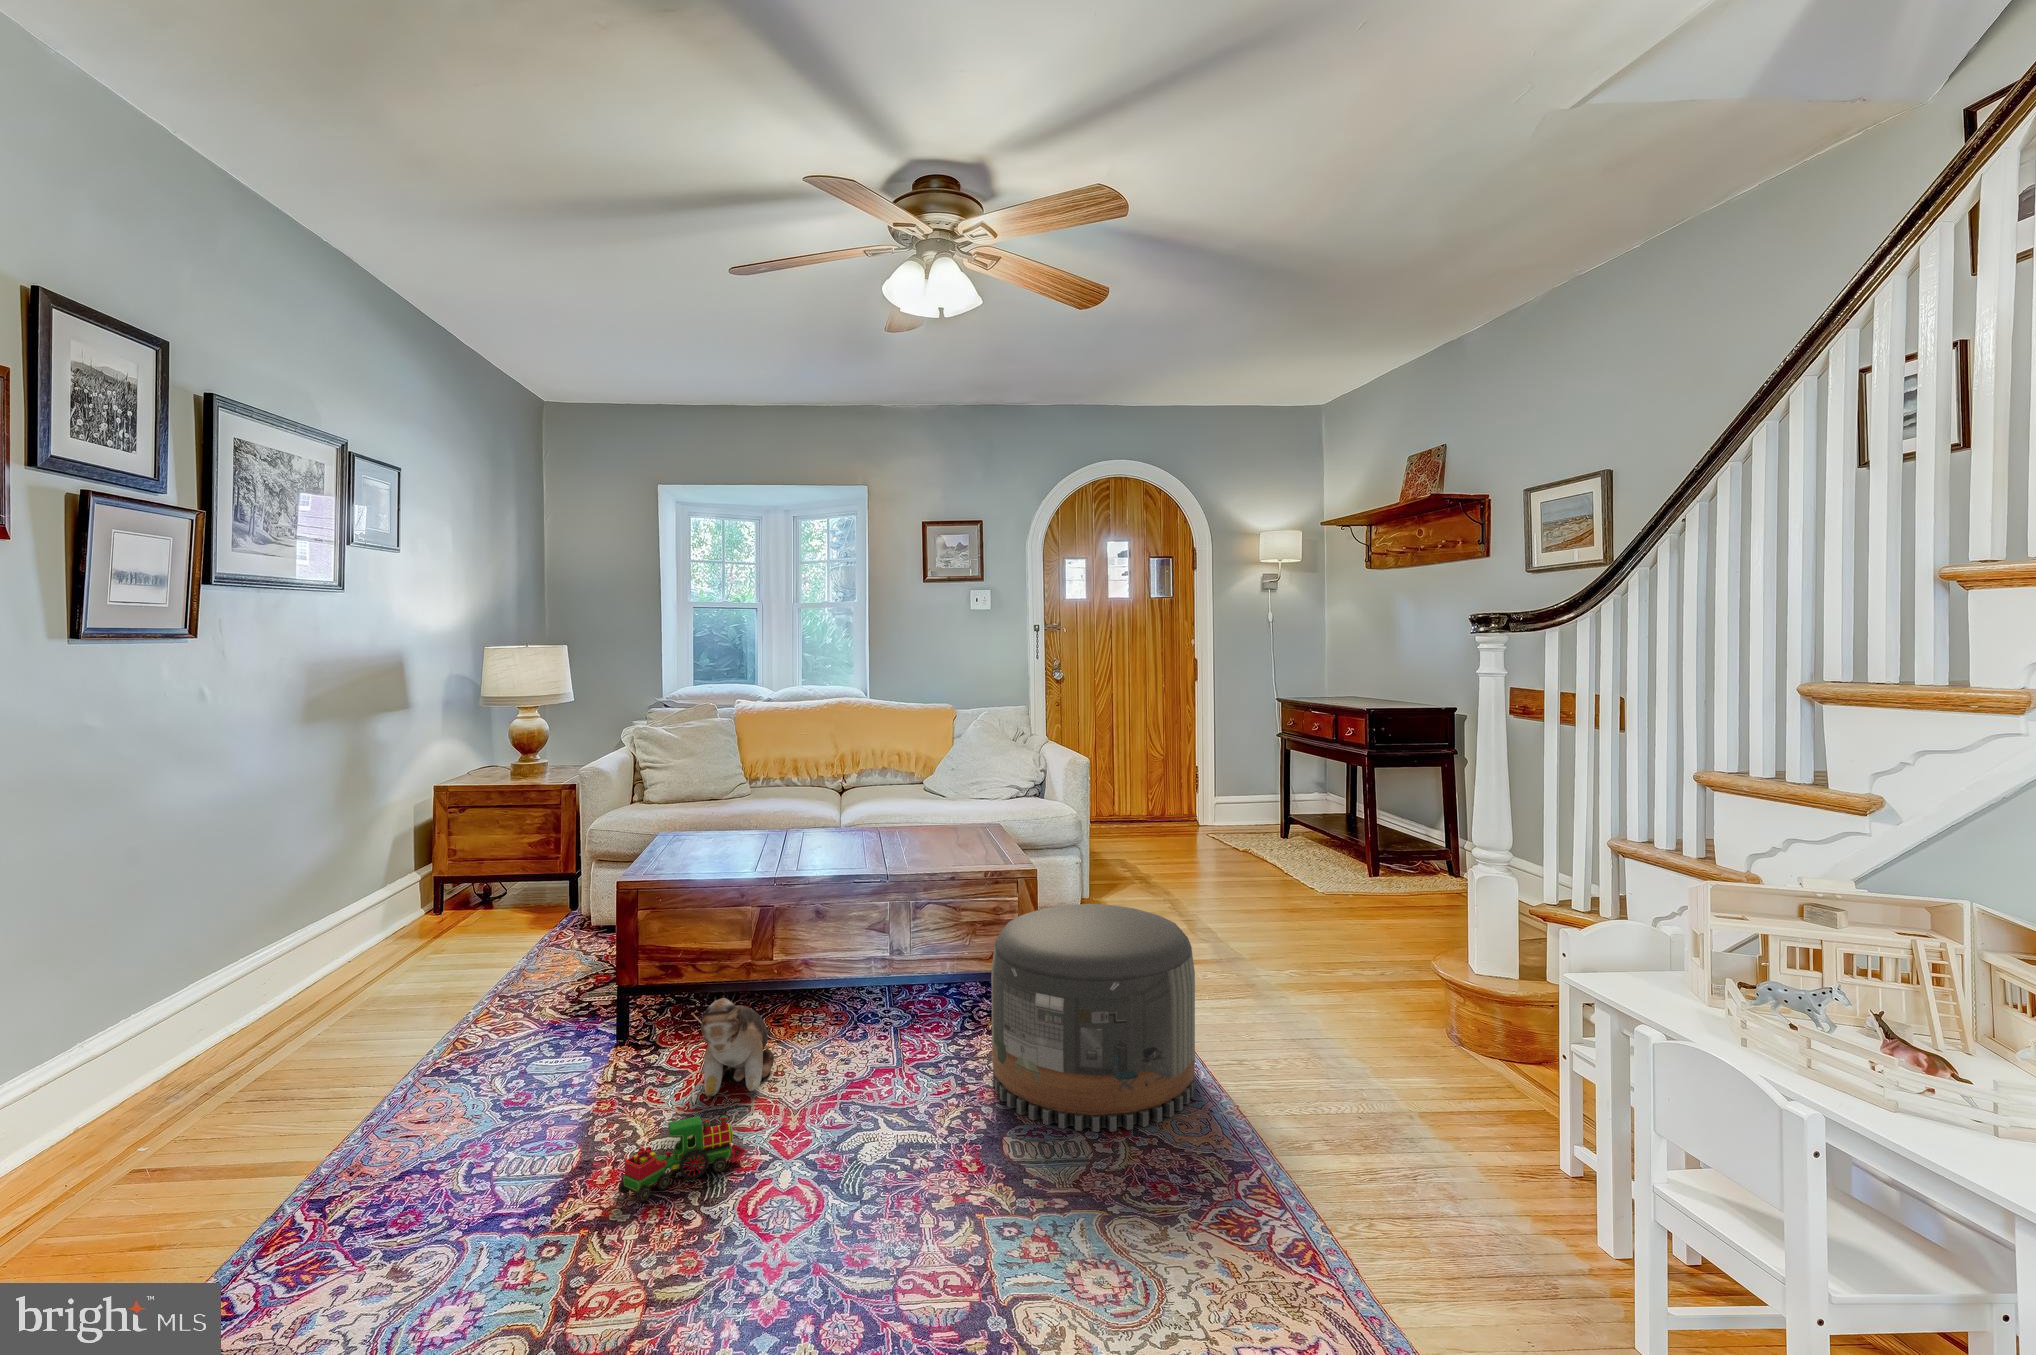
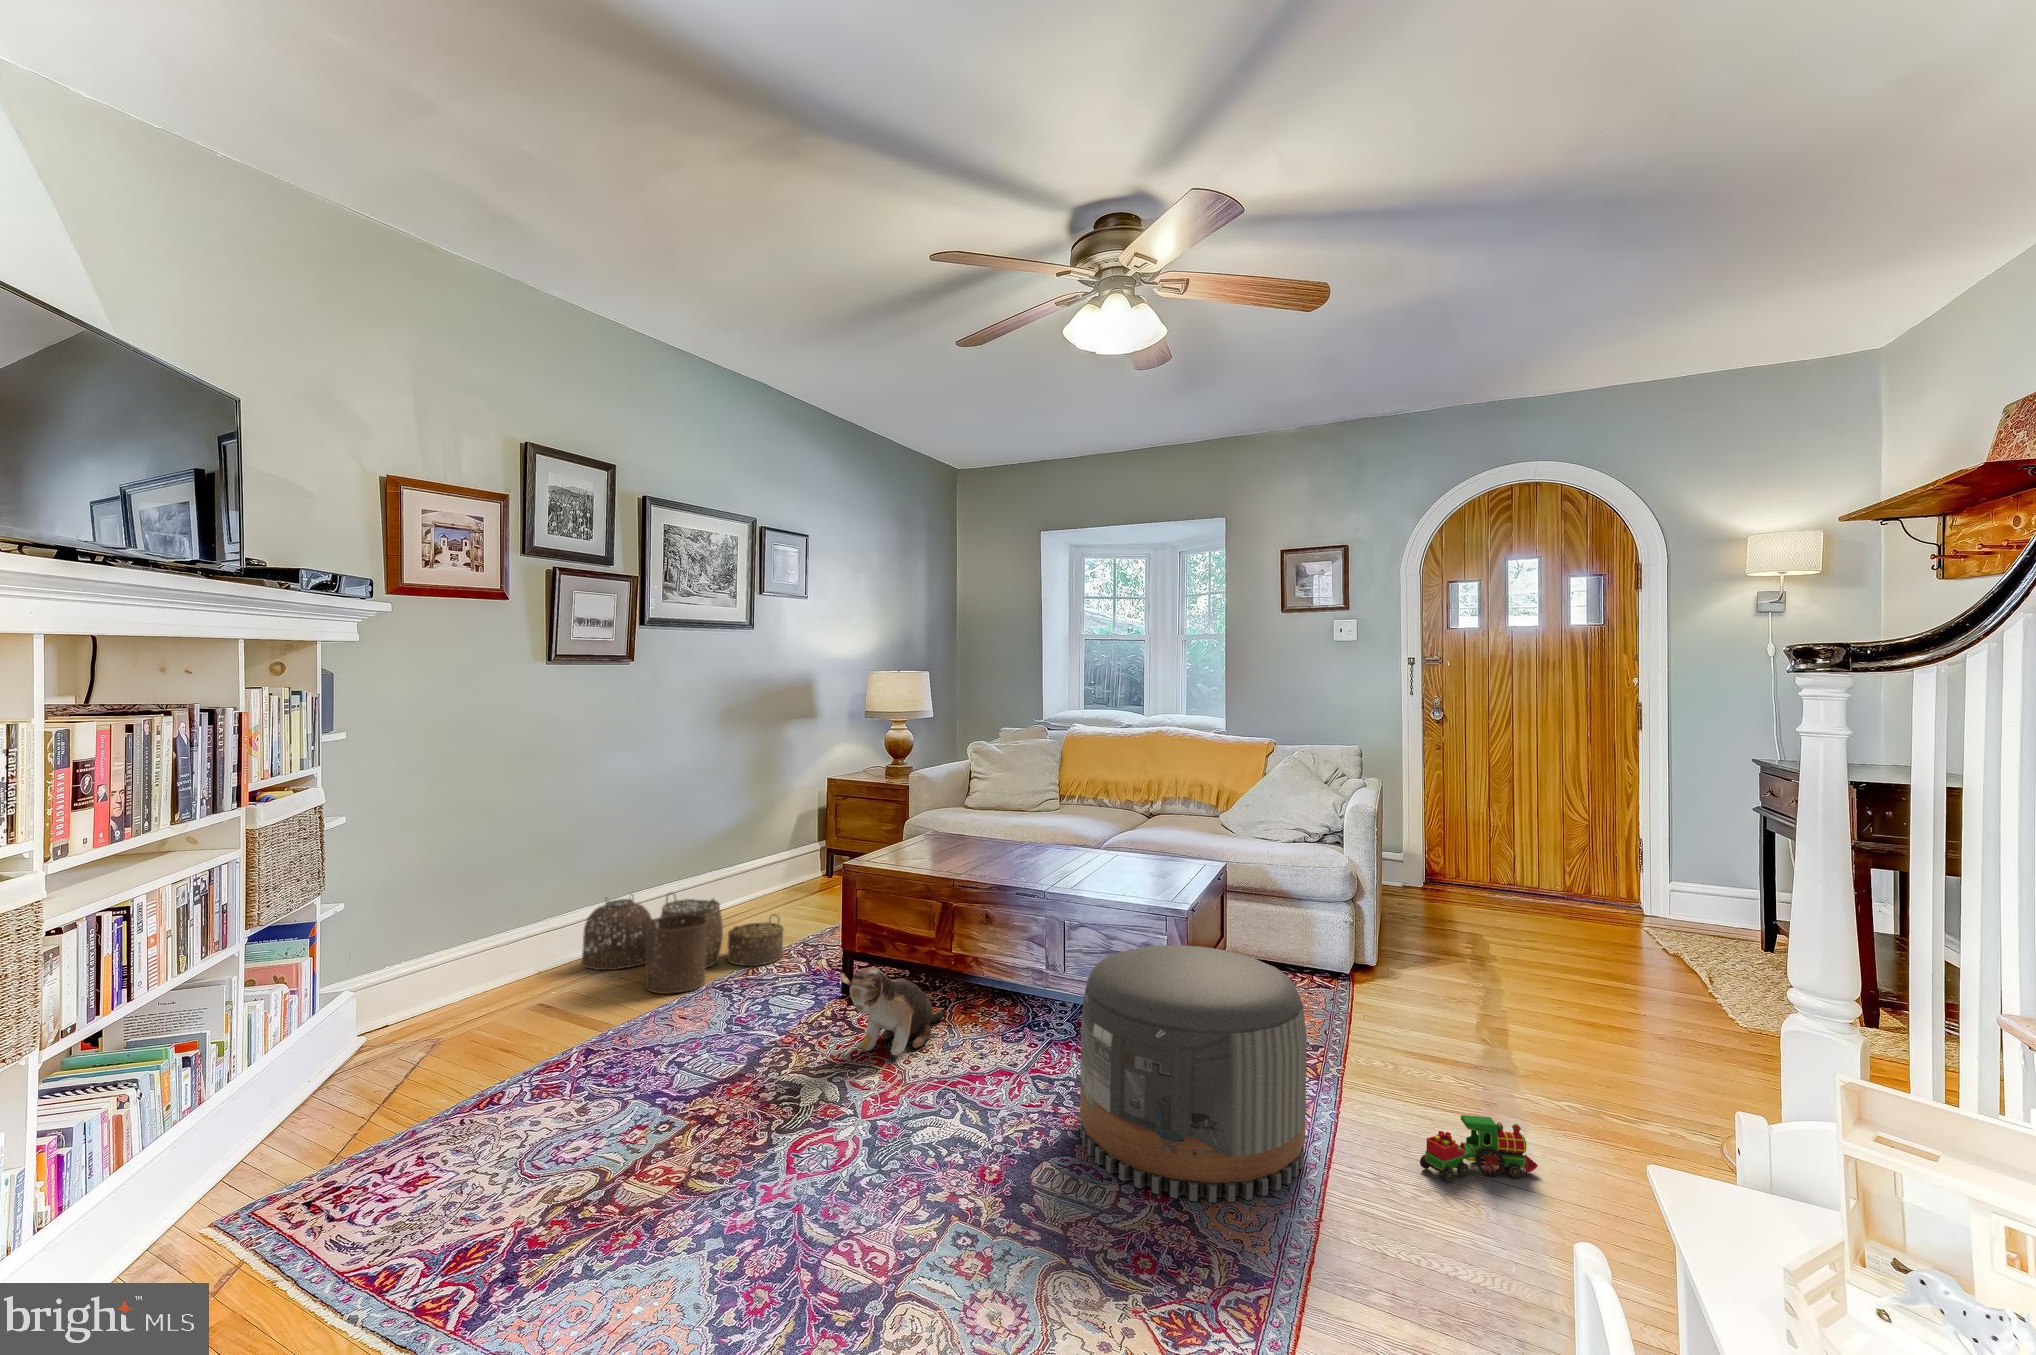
woven basket: none [137,967,478,1112] -> present [581,893,784,994]
toy train: present [618,1116,746,1202] -> present [1420,1115,1538,1182]

